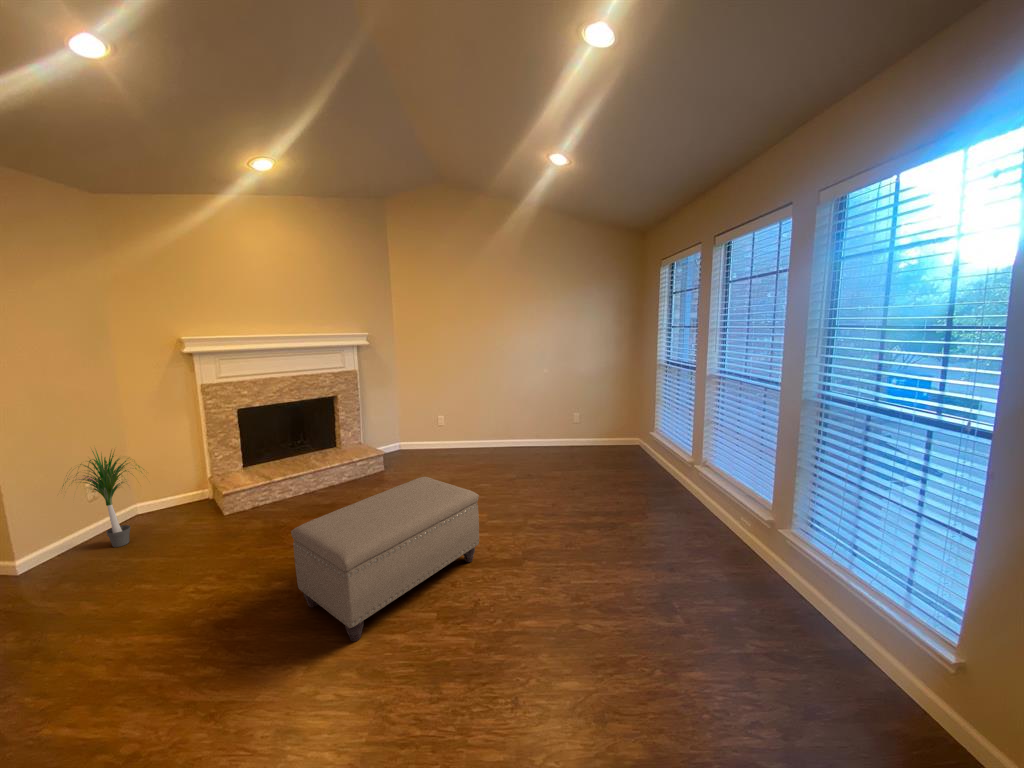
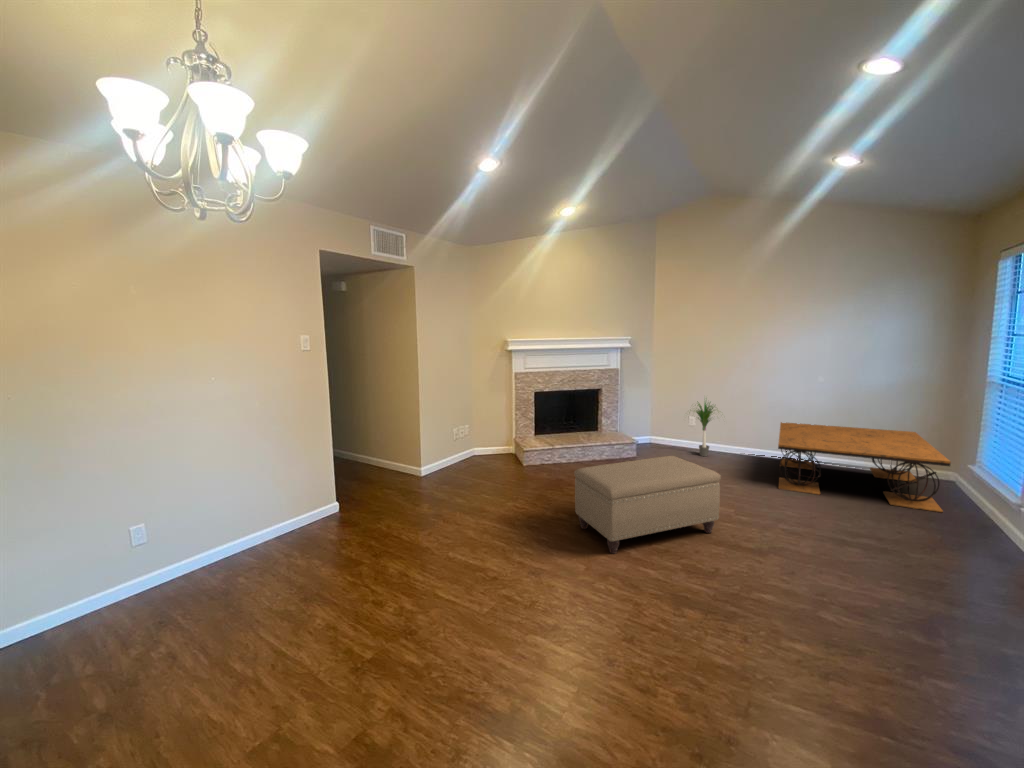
coffee table: none [517,412,643,483] -> present [778,422,951,512]
potted plant: present [62,451,144,547] -> present [696,402,714,456]

